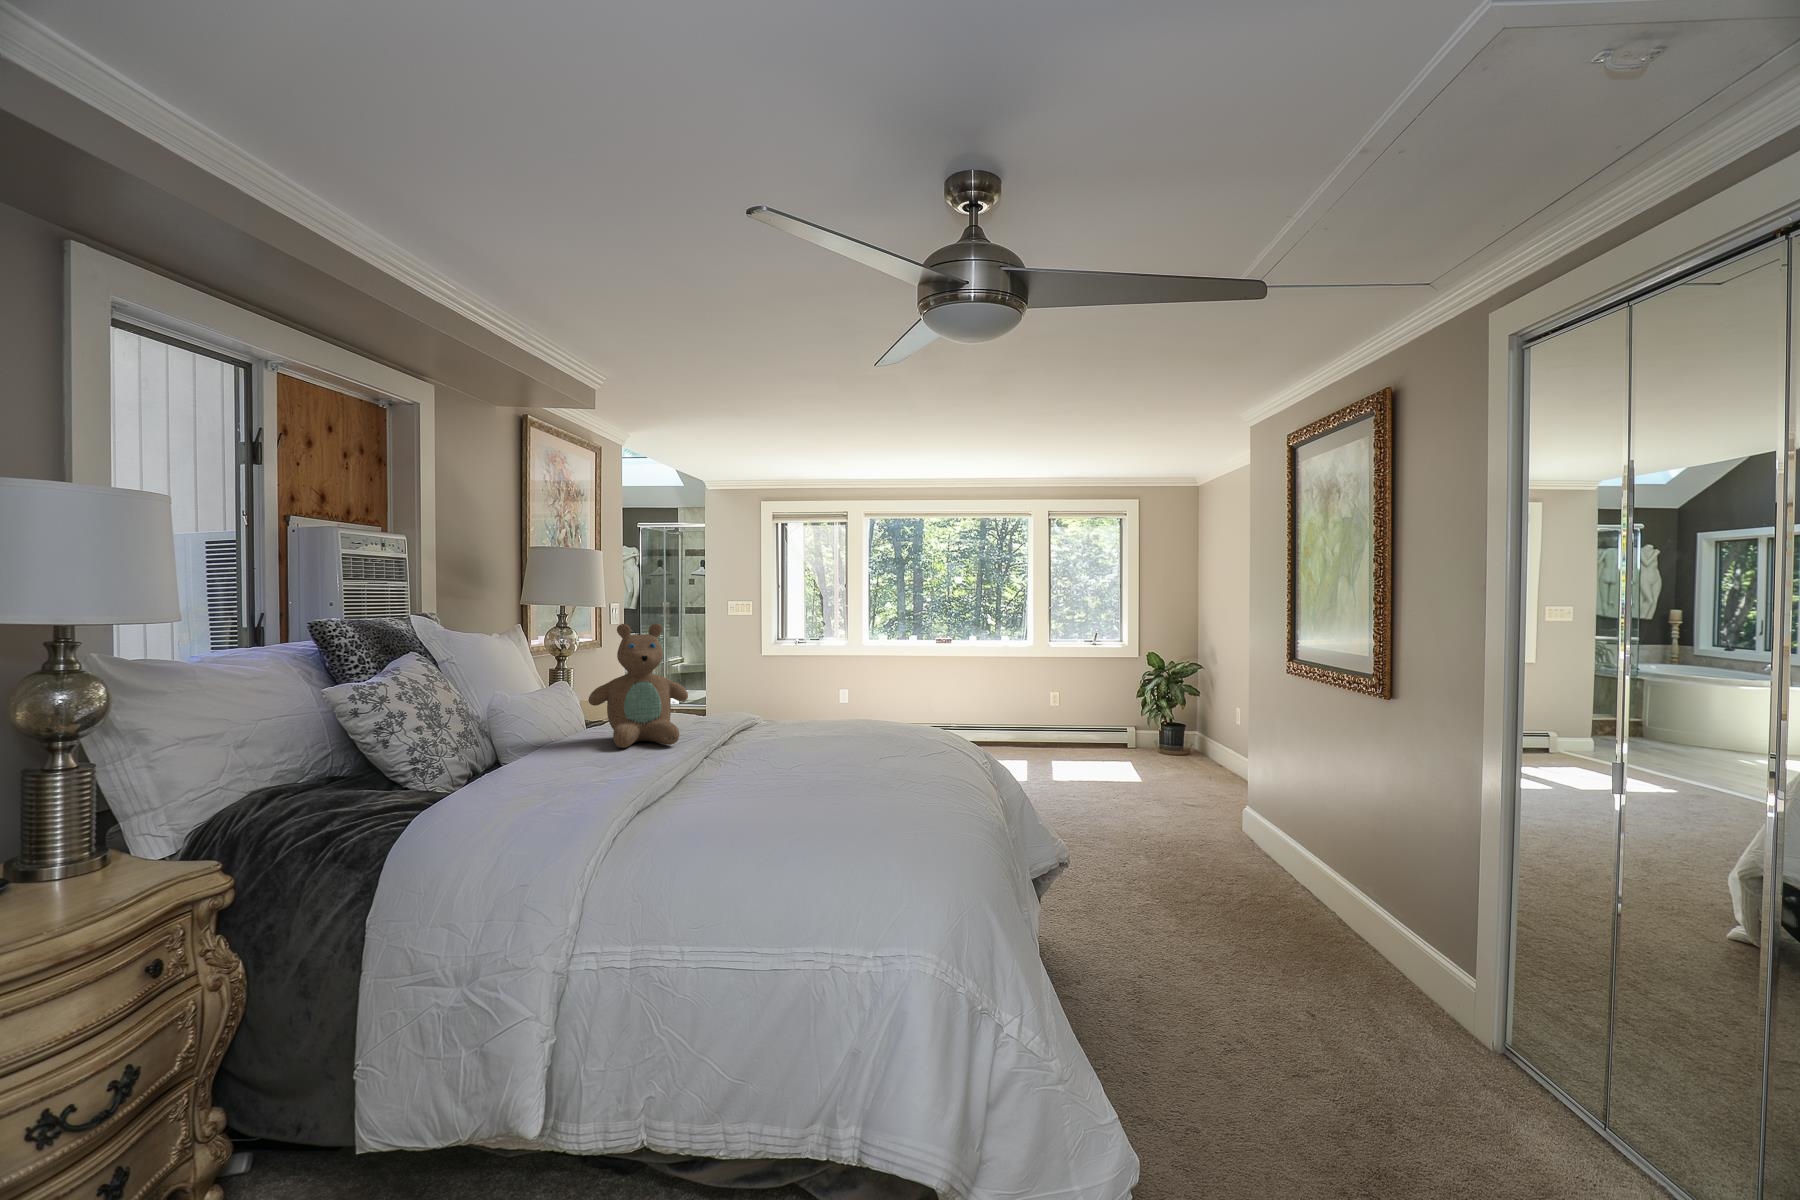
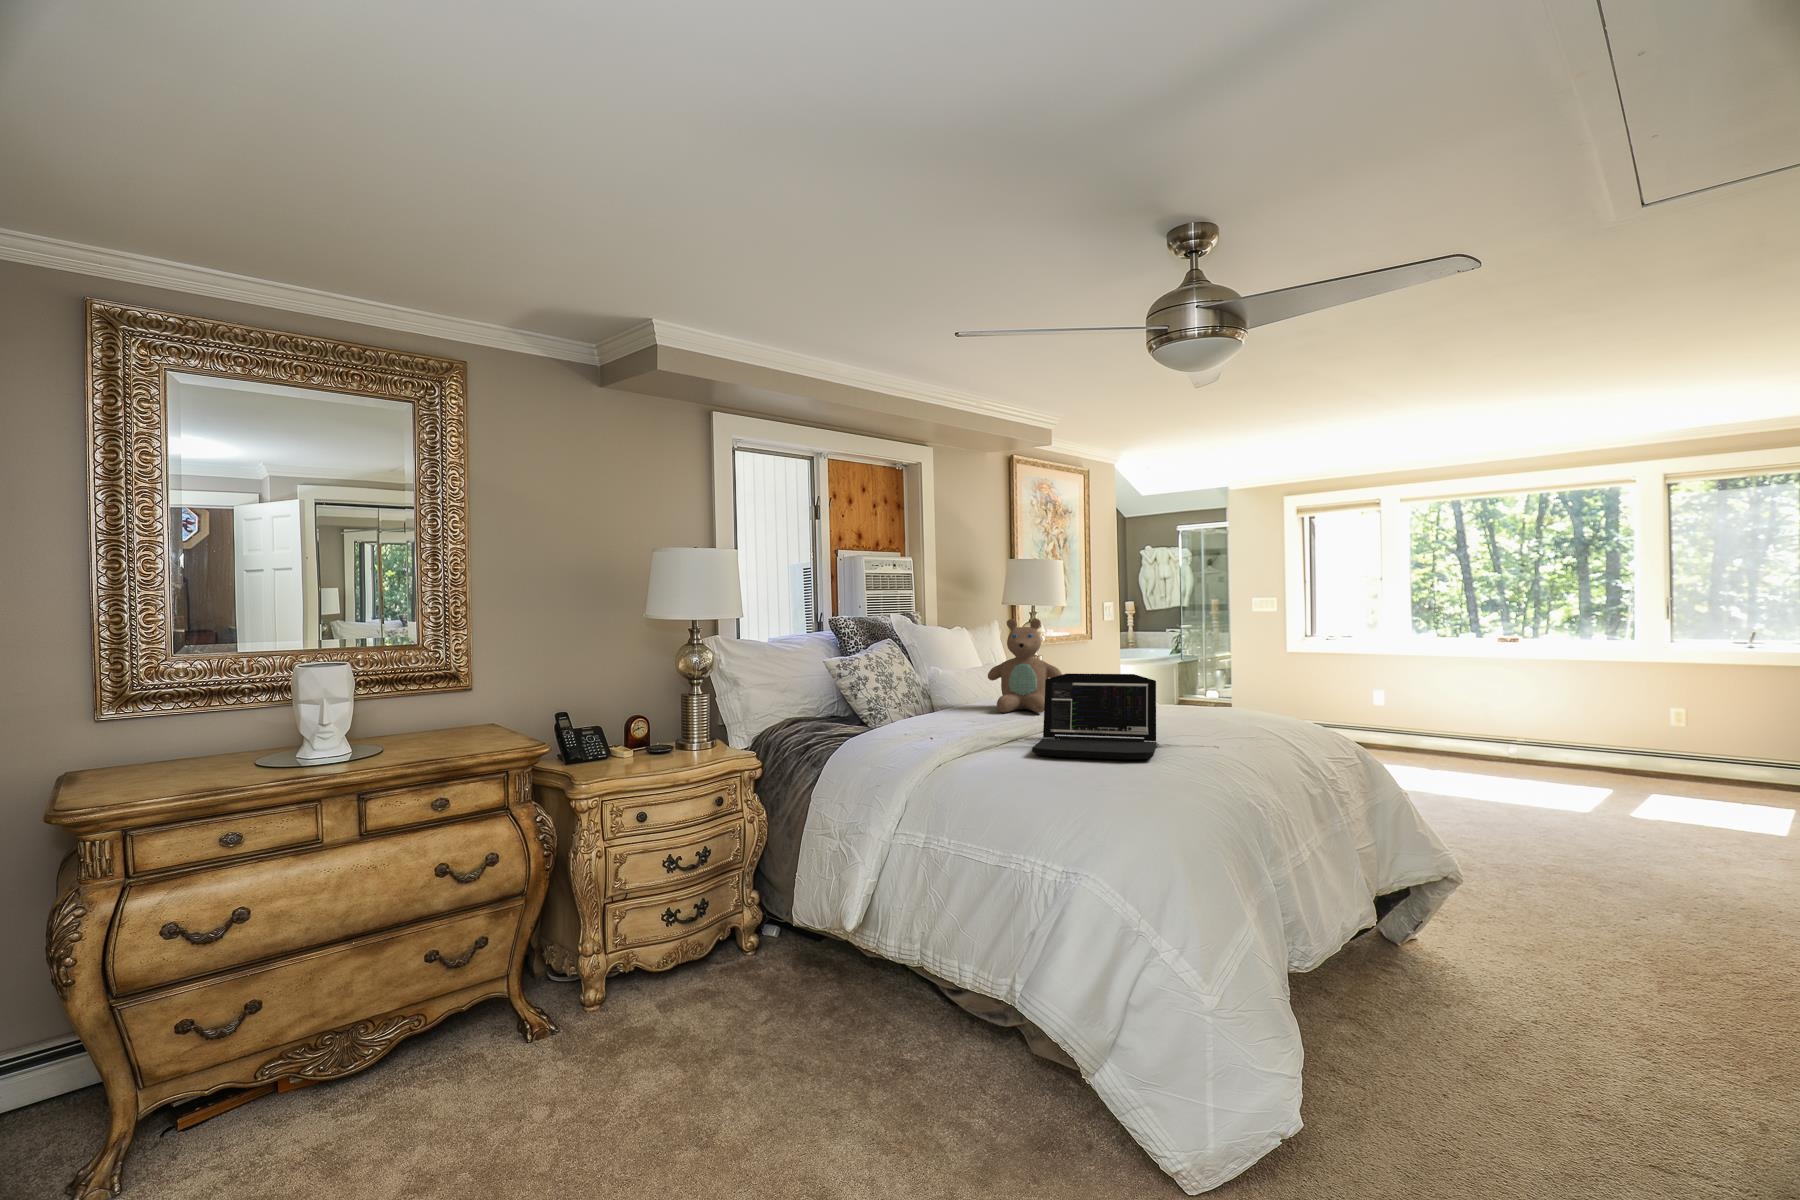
laptop: none [726,693,889,808] -> present [1032,673,1157,760]

